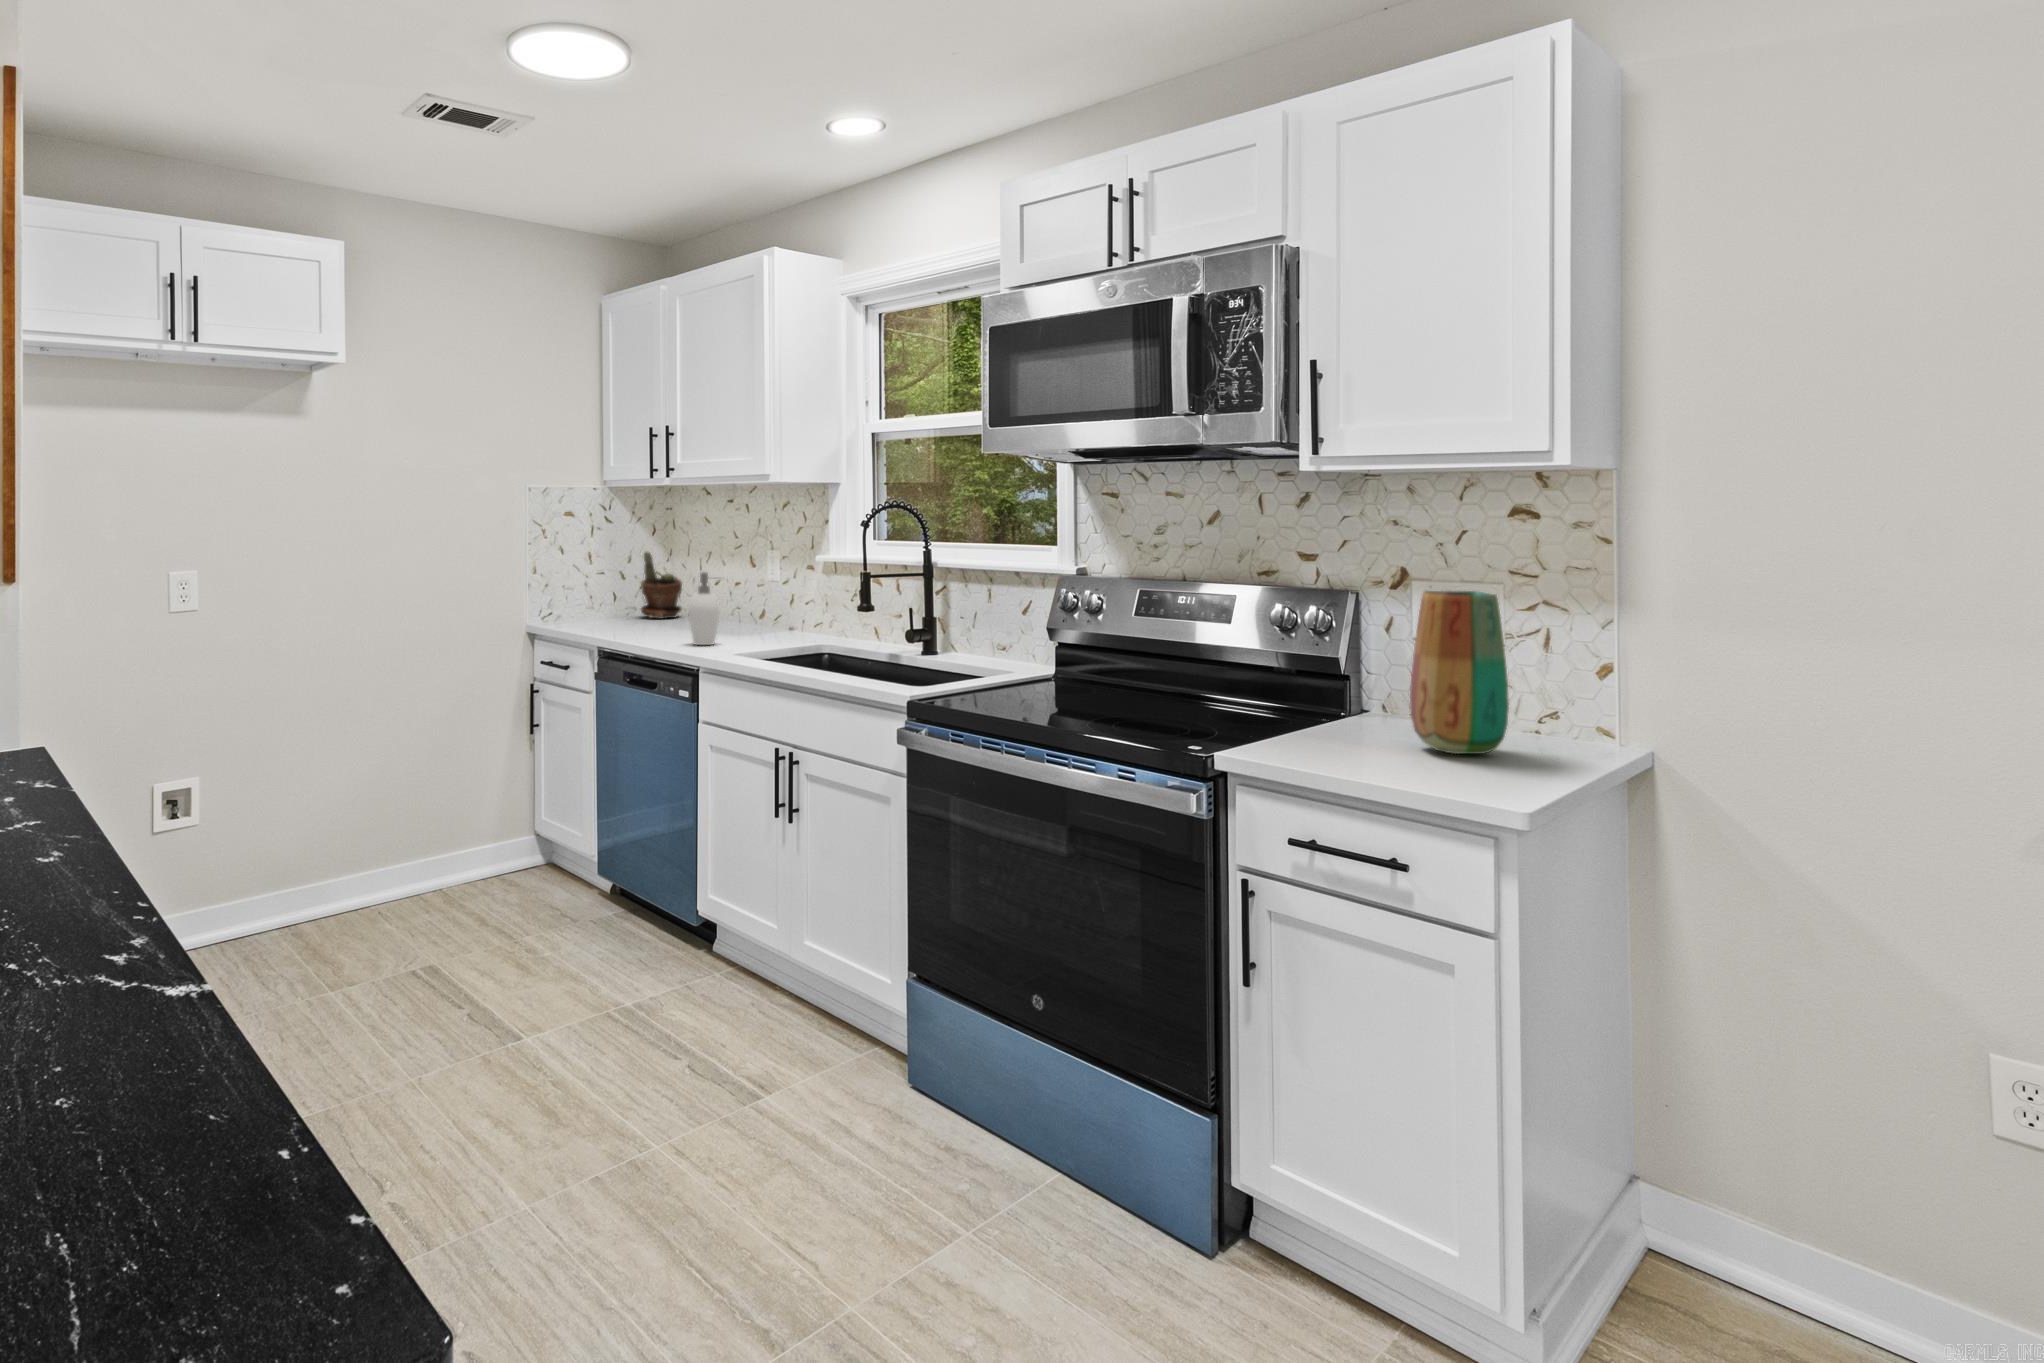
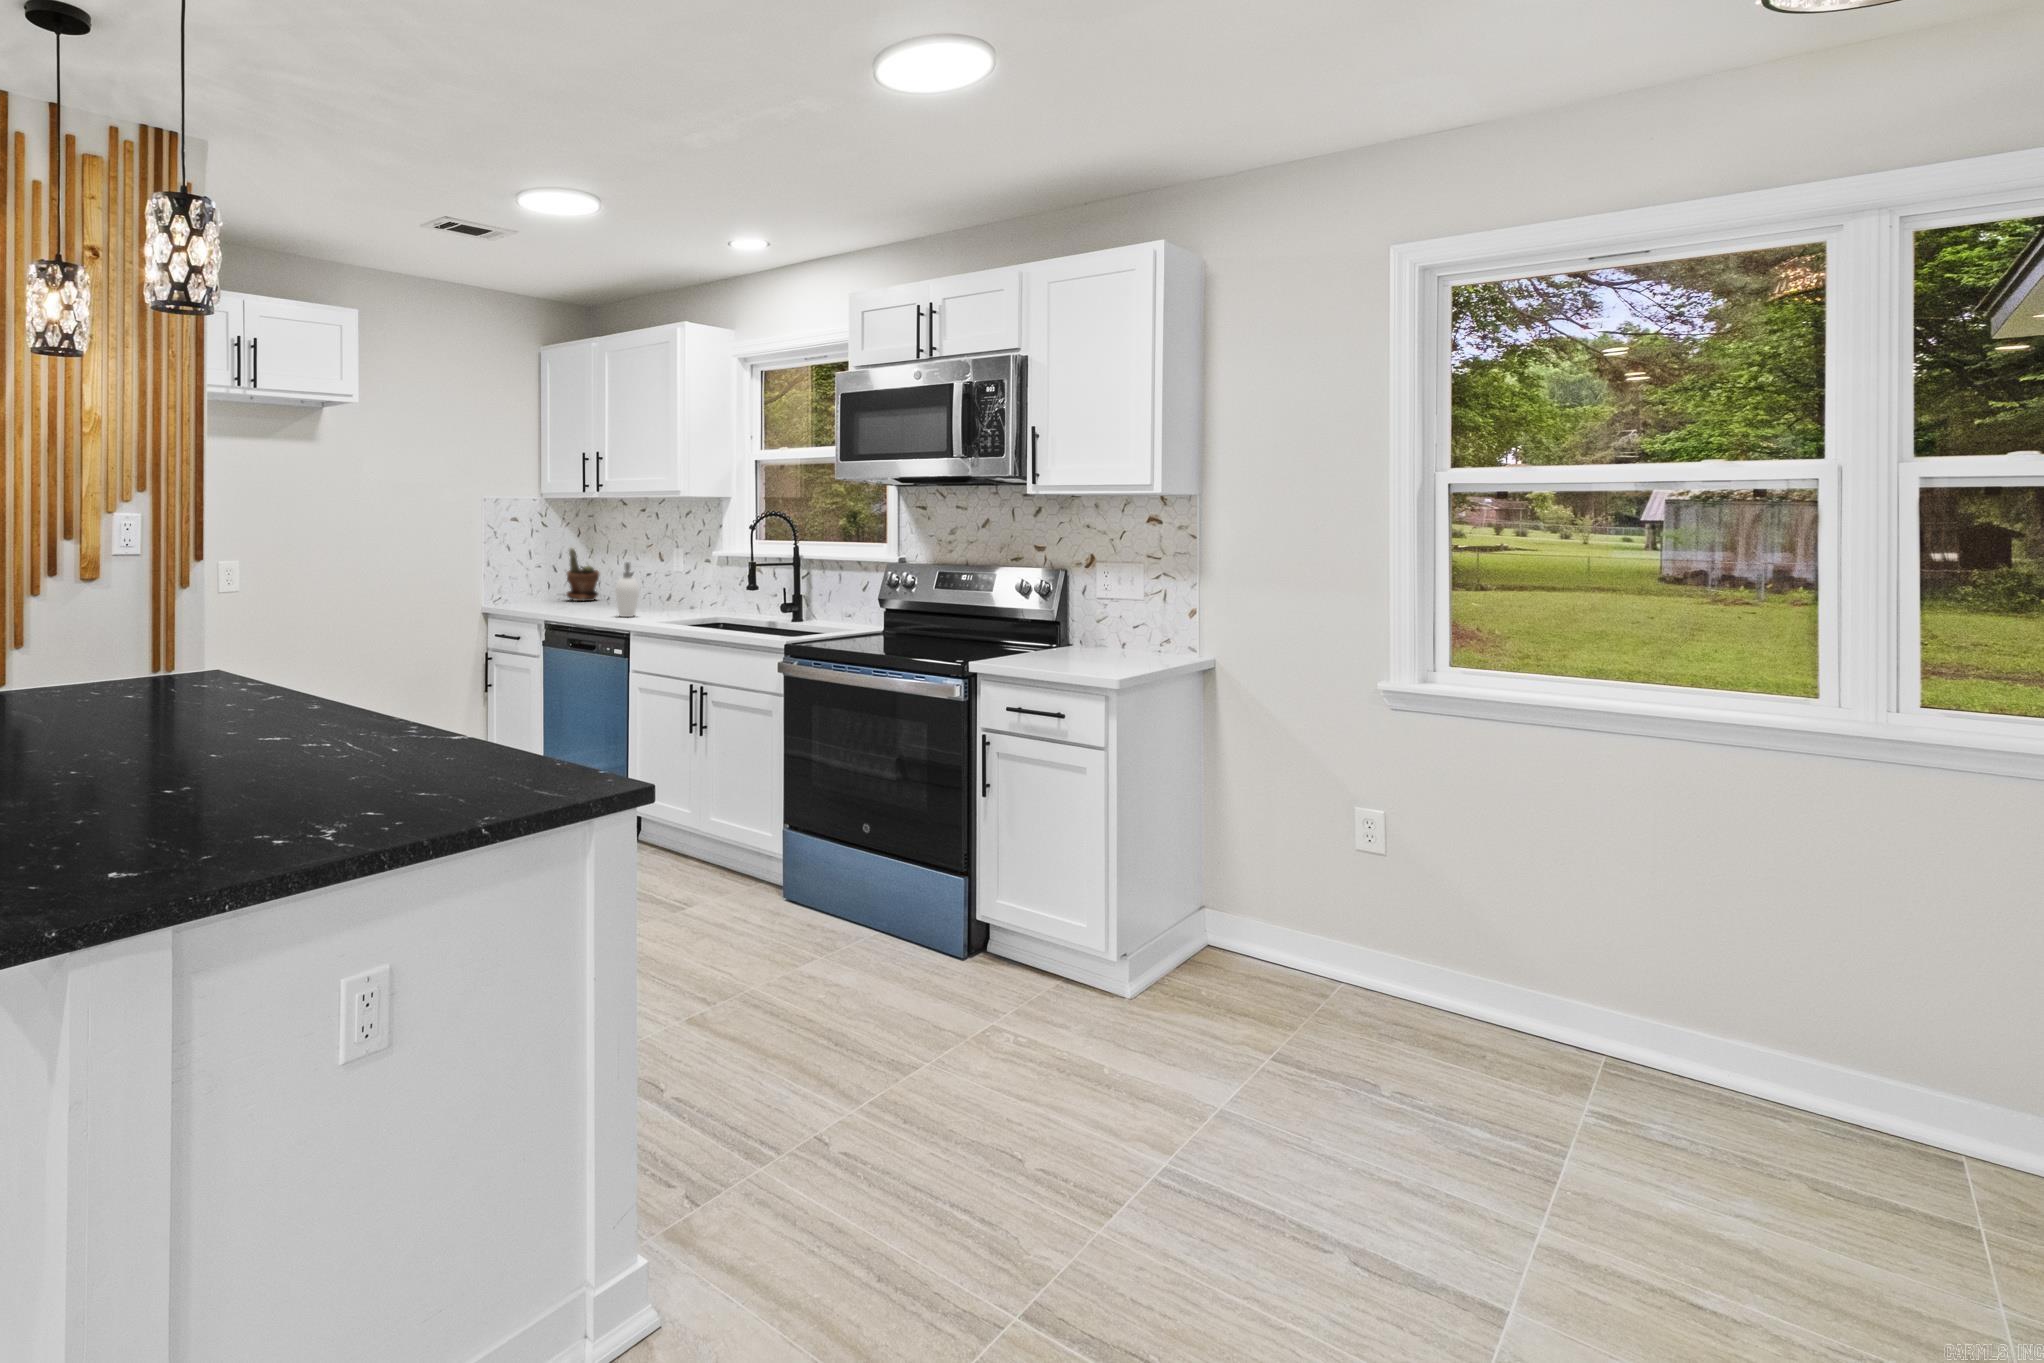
vase: present [1410,591,1509,754] -> none [1086,566,1136,662]

